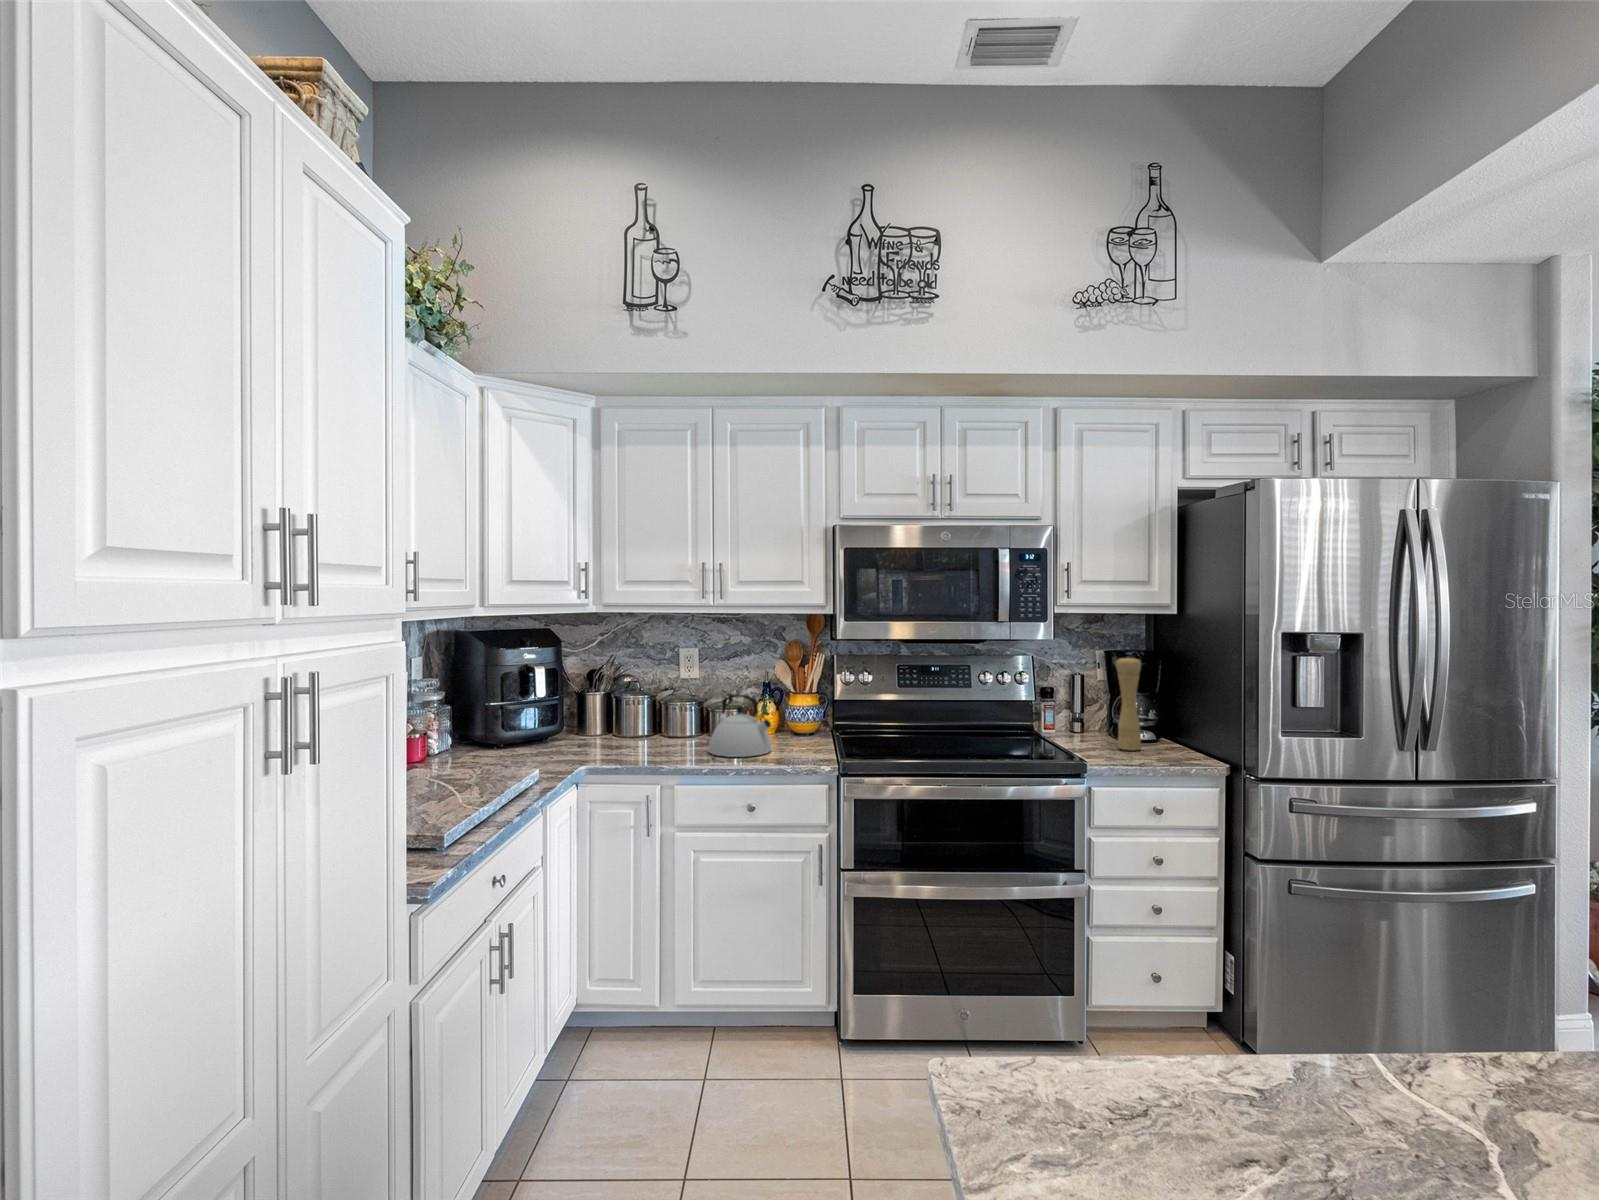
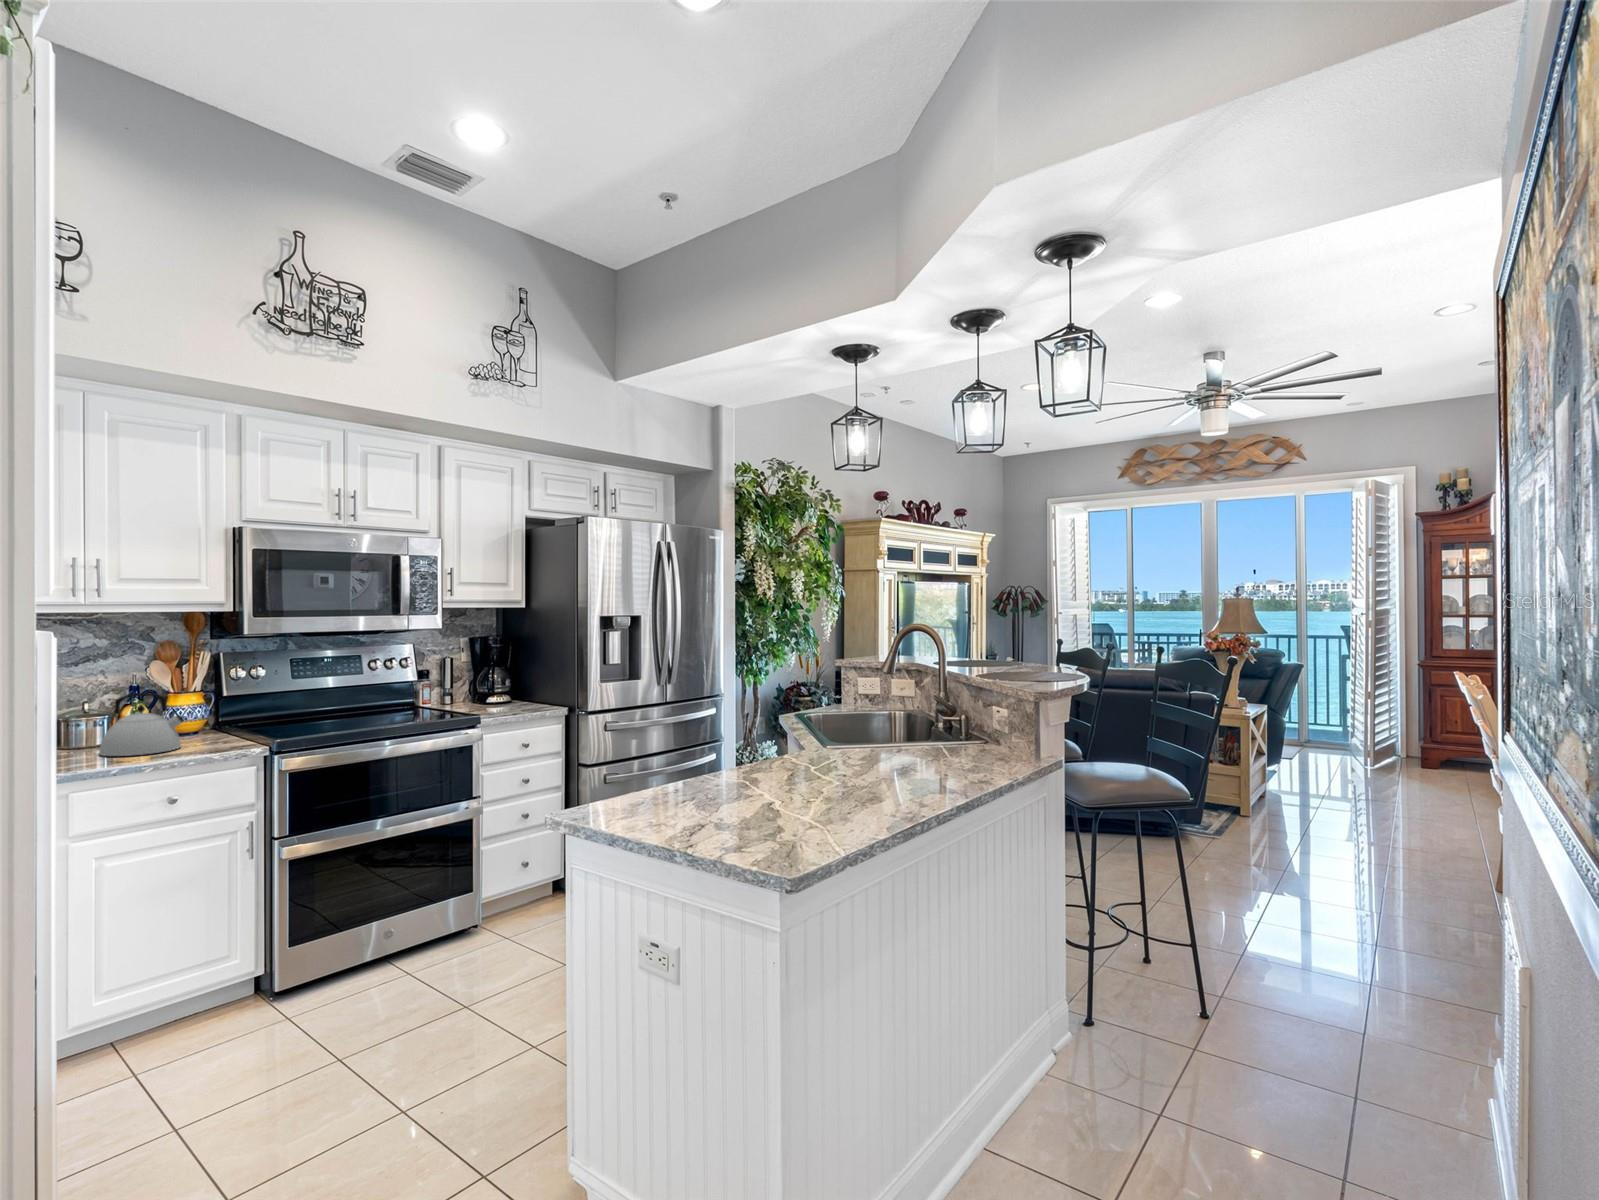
pepper mill: present [1116,657,1141,750] -> none [493,641,511,709]

